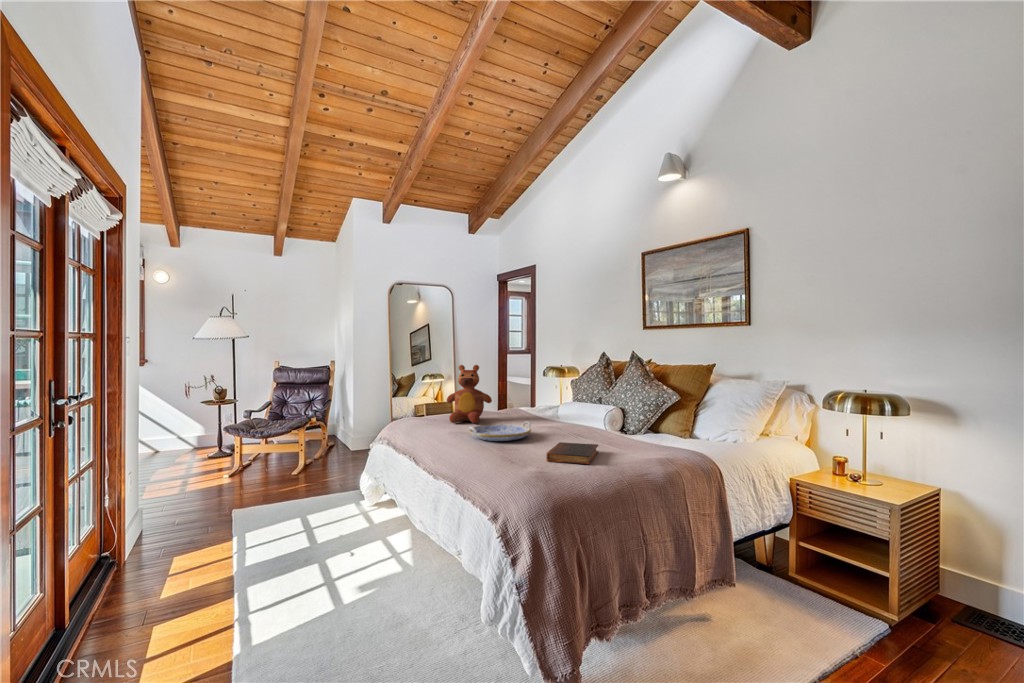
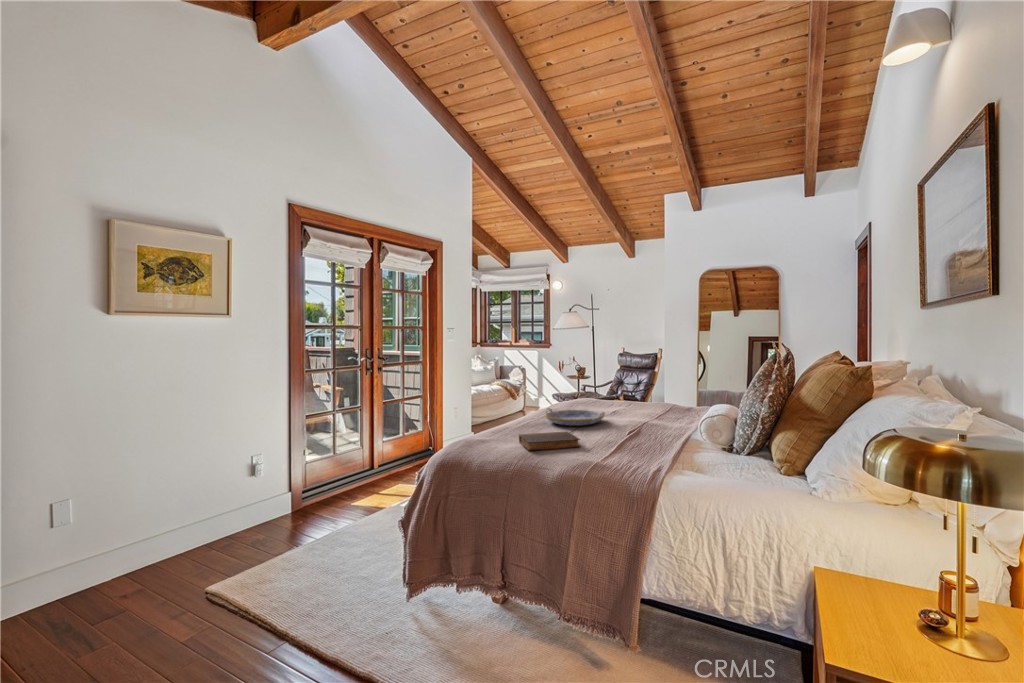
teddy bear: present [447,365,492,423] -> none [589,354,632,410]

